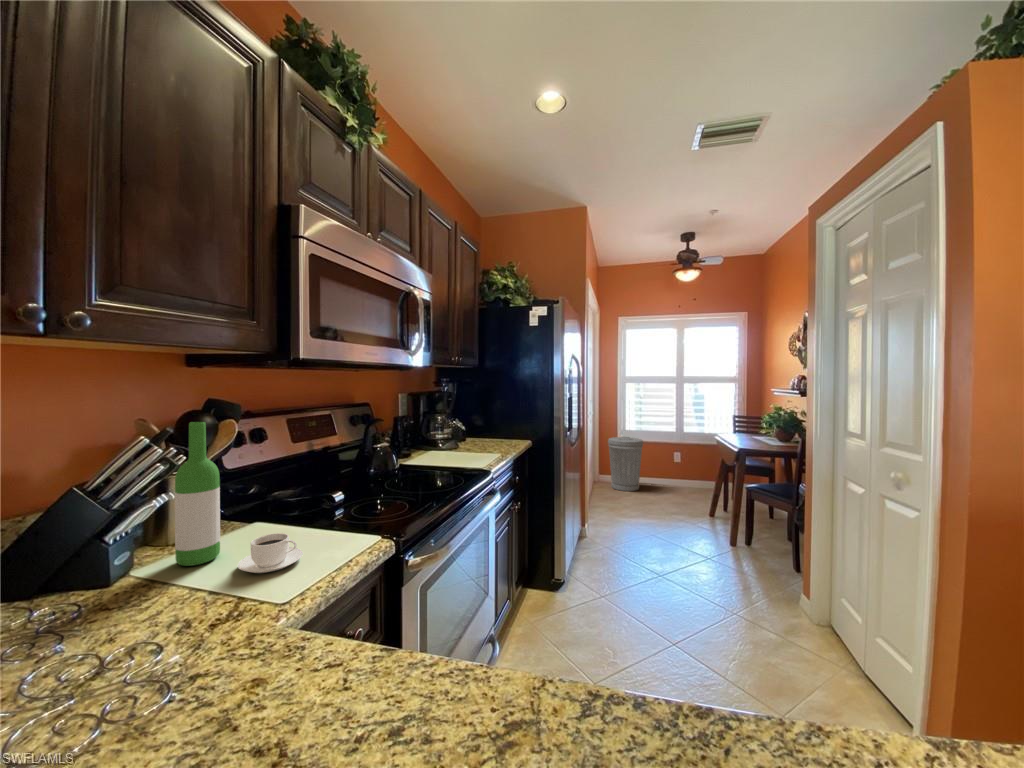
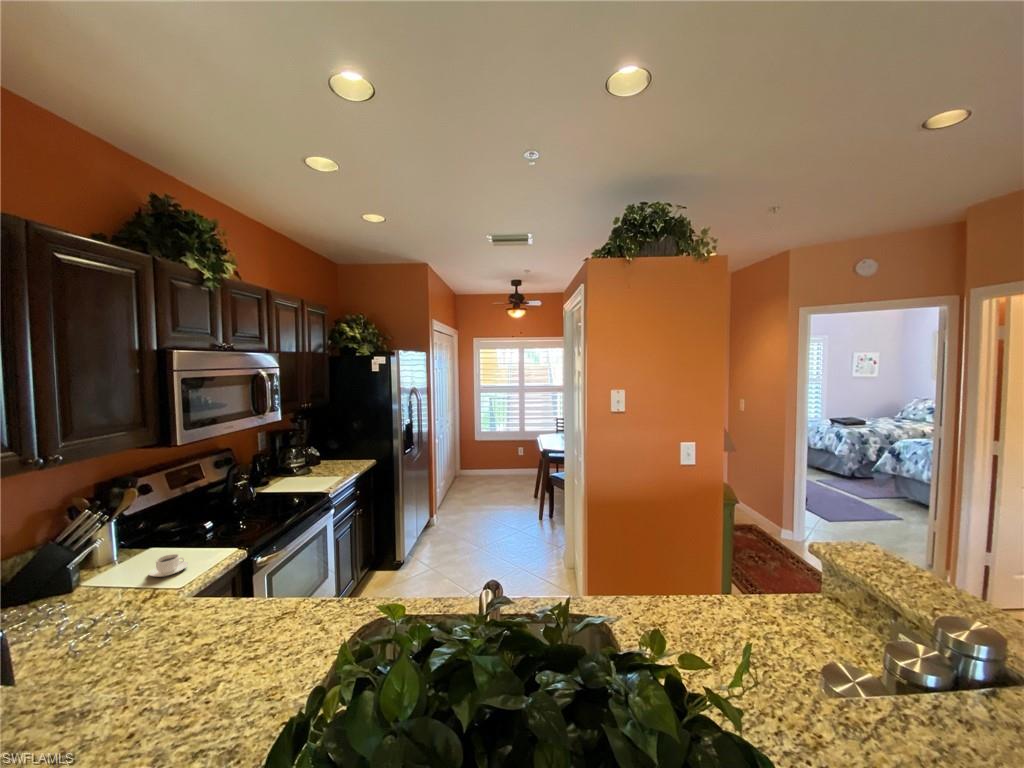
wine bottle: present [175,422,220,566] -> none [104,497,134,578]
trash can: present [608,437,643,491] -> none [465,438,493,483]

